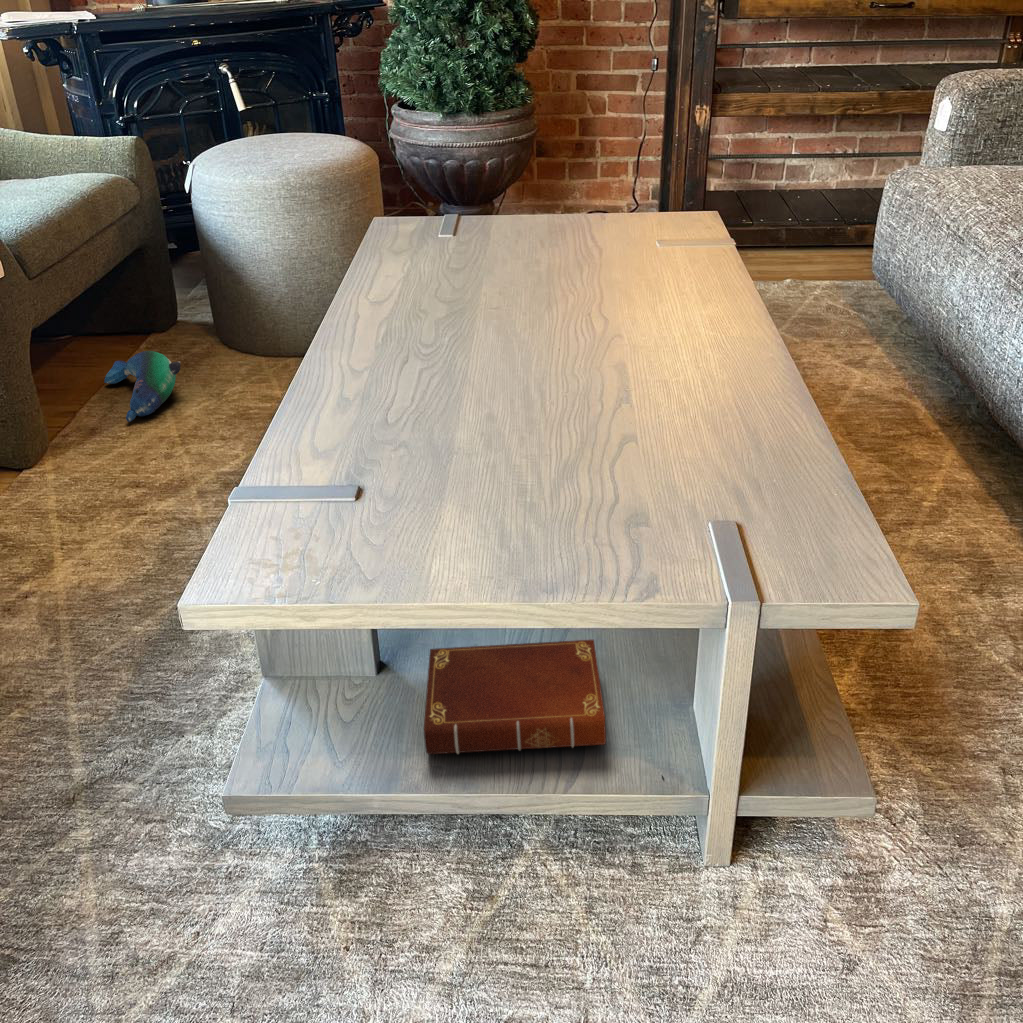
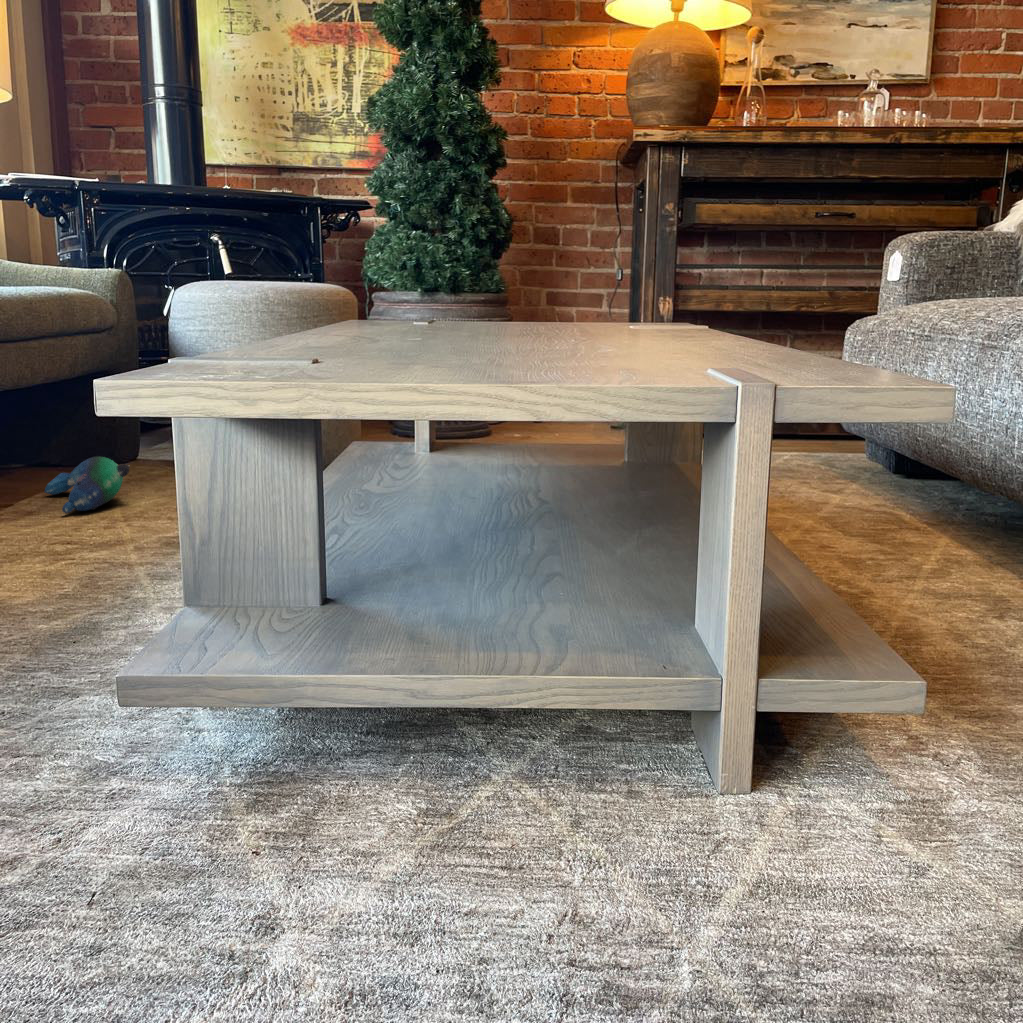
book: present [424,640,606,754] -> none [375,560,595,642]

